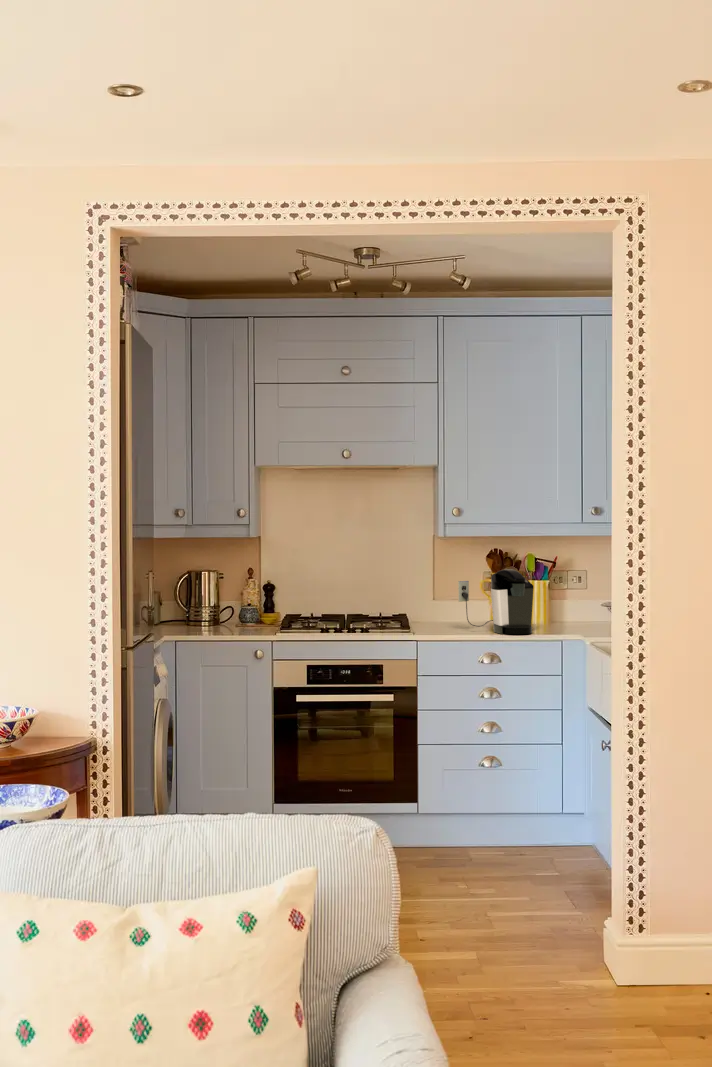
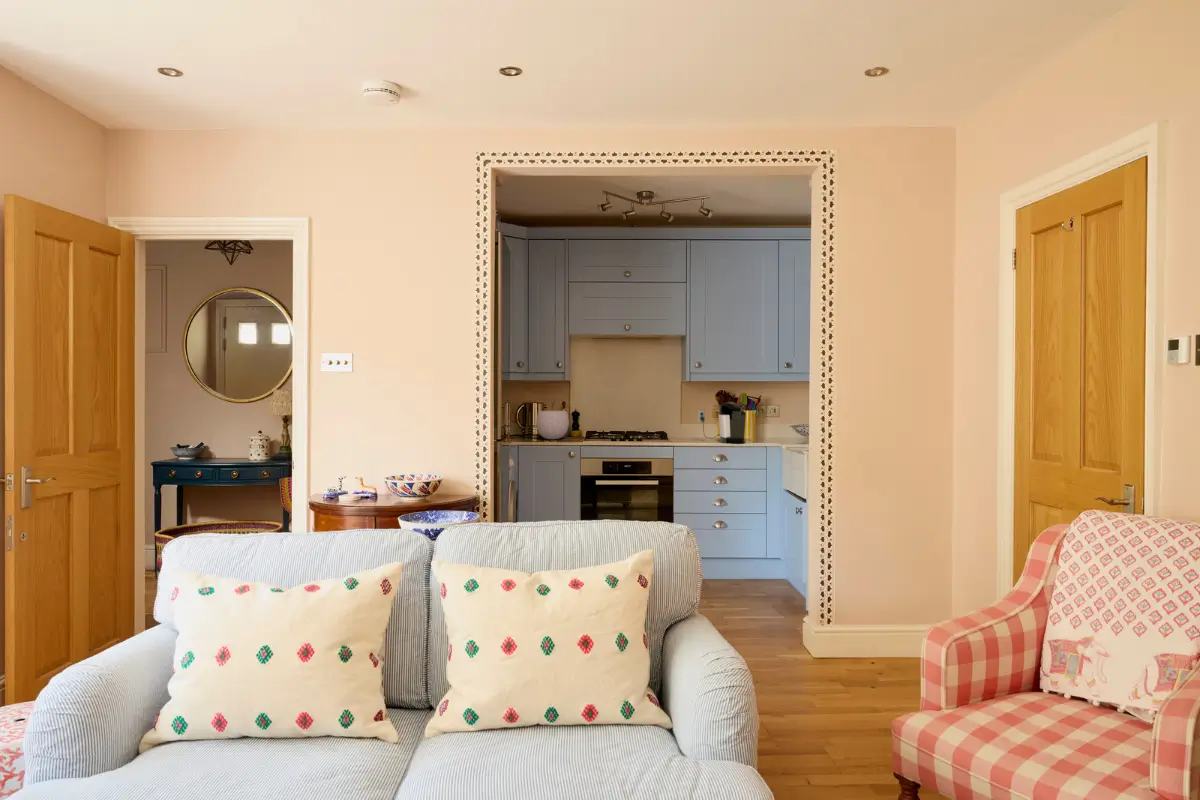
plant pot: none [201,565,253,630] -> present [536,404,569,439]

